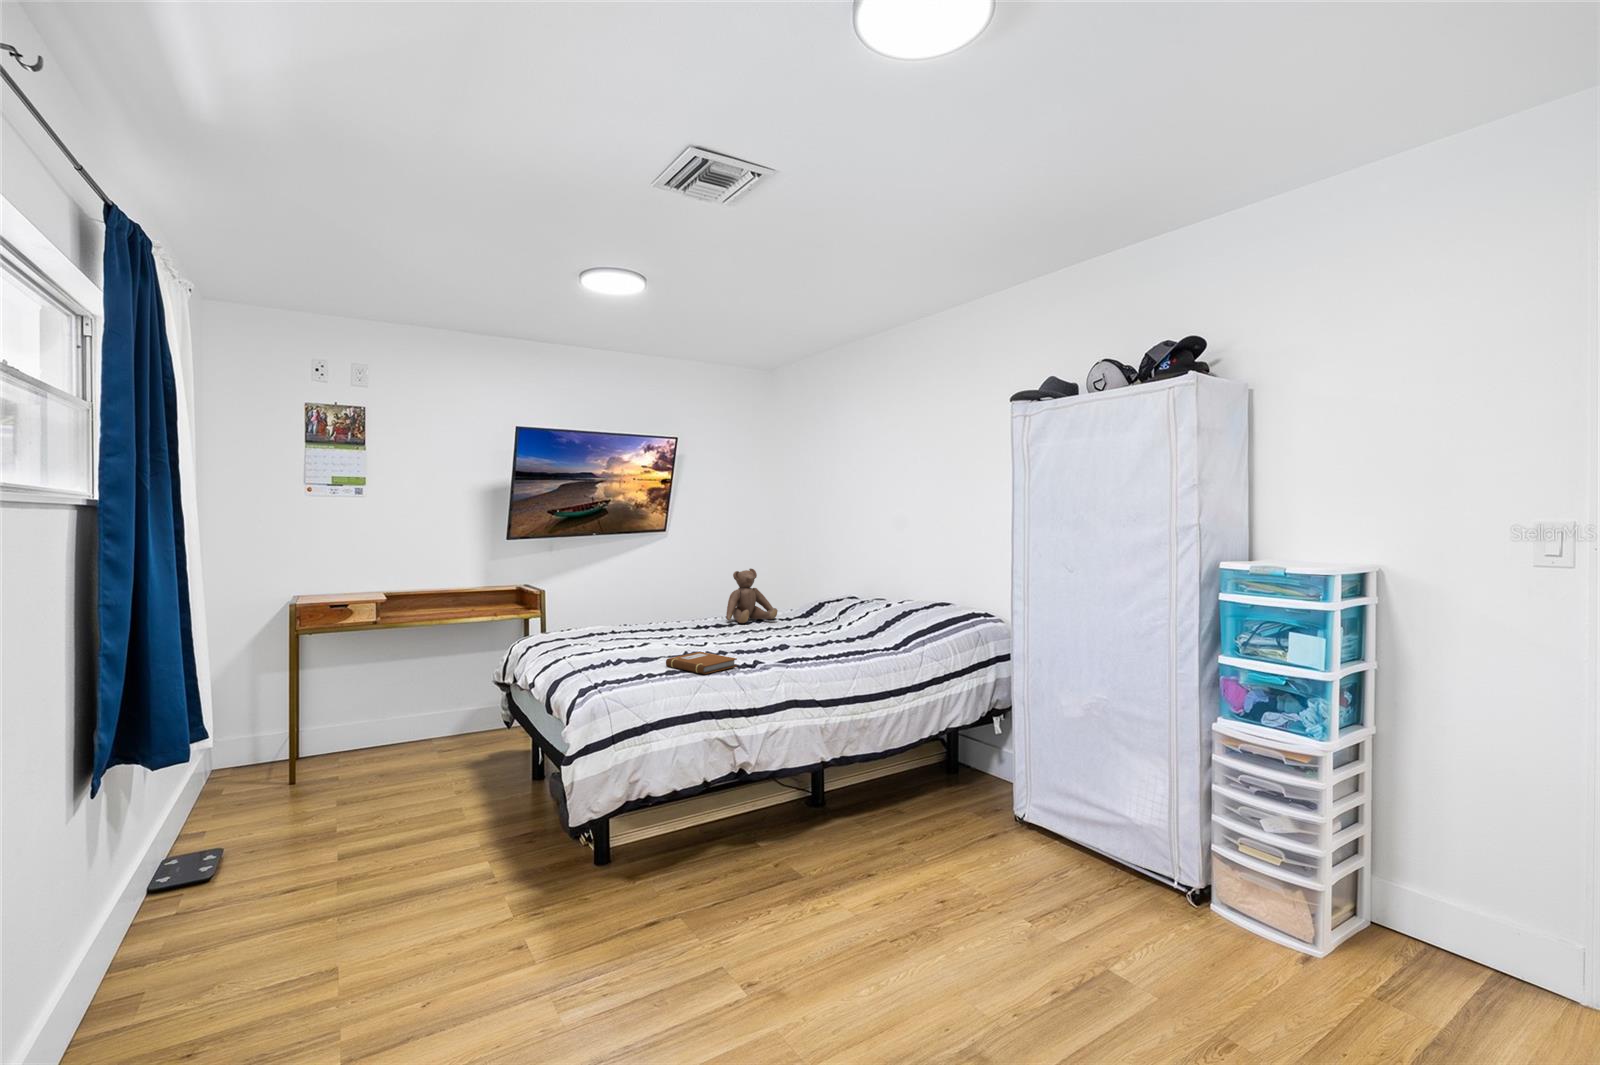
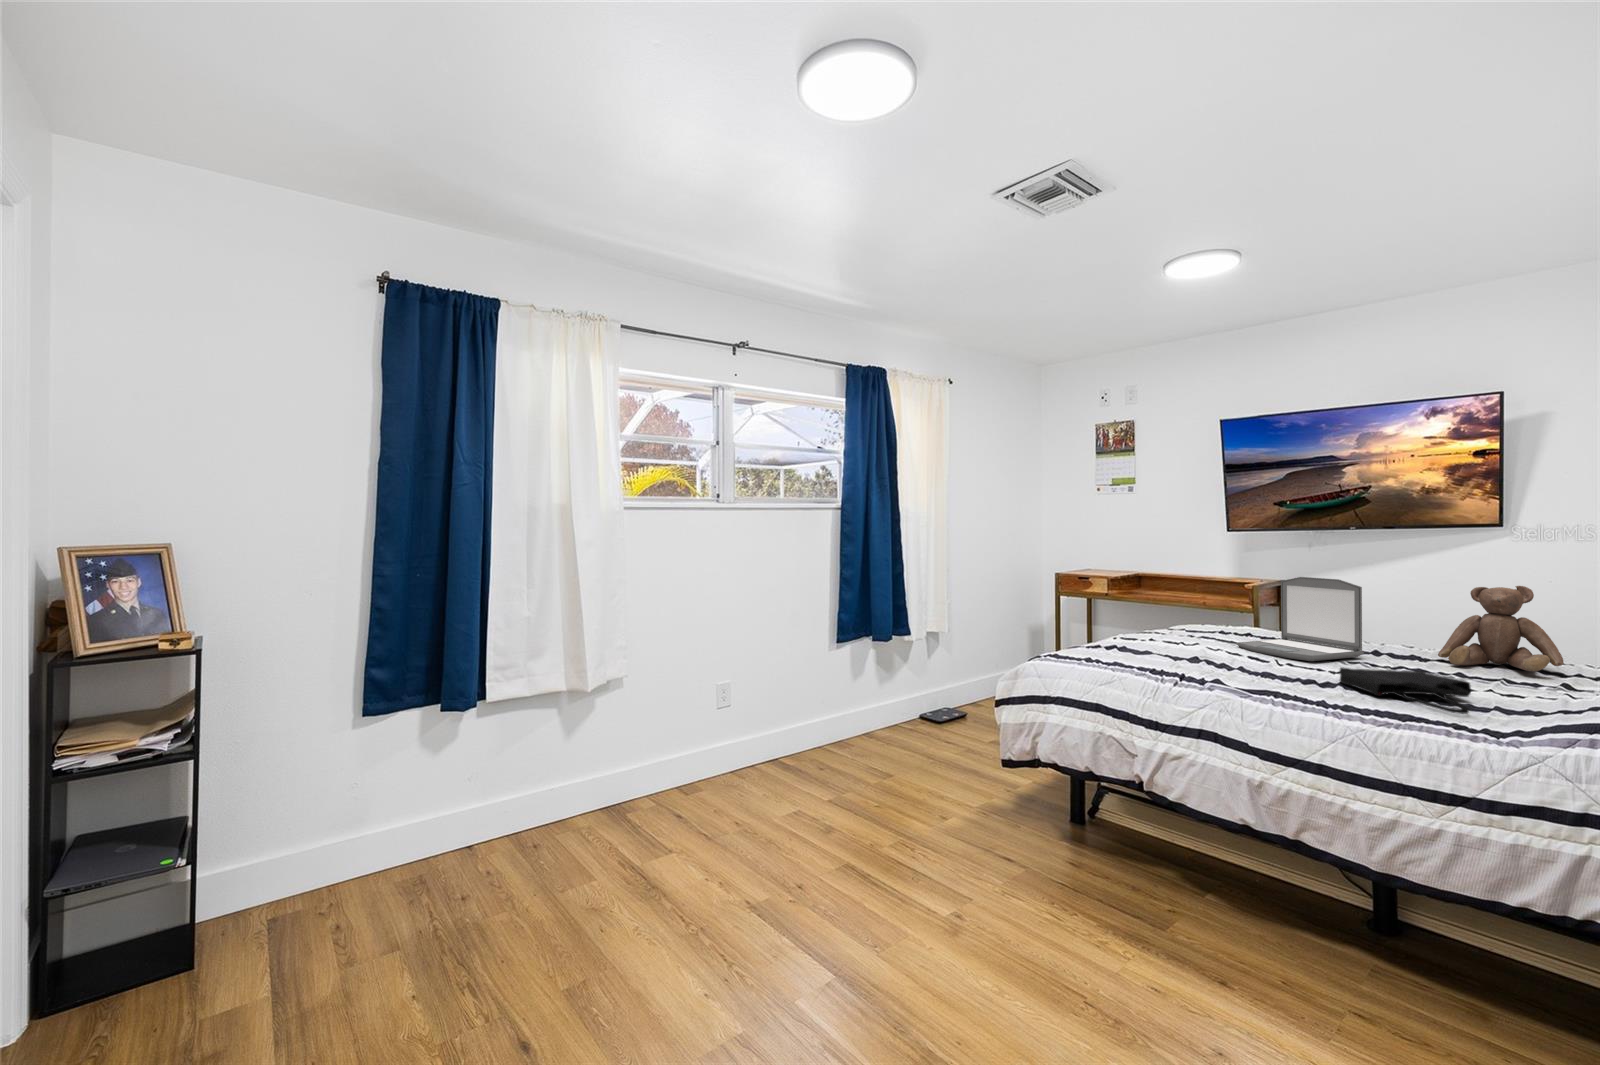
laptop: none [647,574,713,640] -> present [1236,577,1364,661]
tote bag: none [762,628,842,648] -> present [1339,667,1471,714]
notebook: present [666,652,737,674] -> none [1135,654,1197,679]

